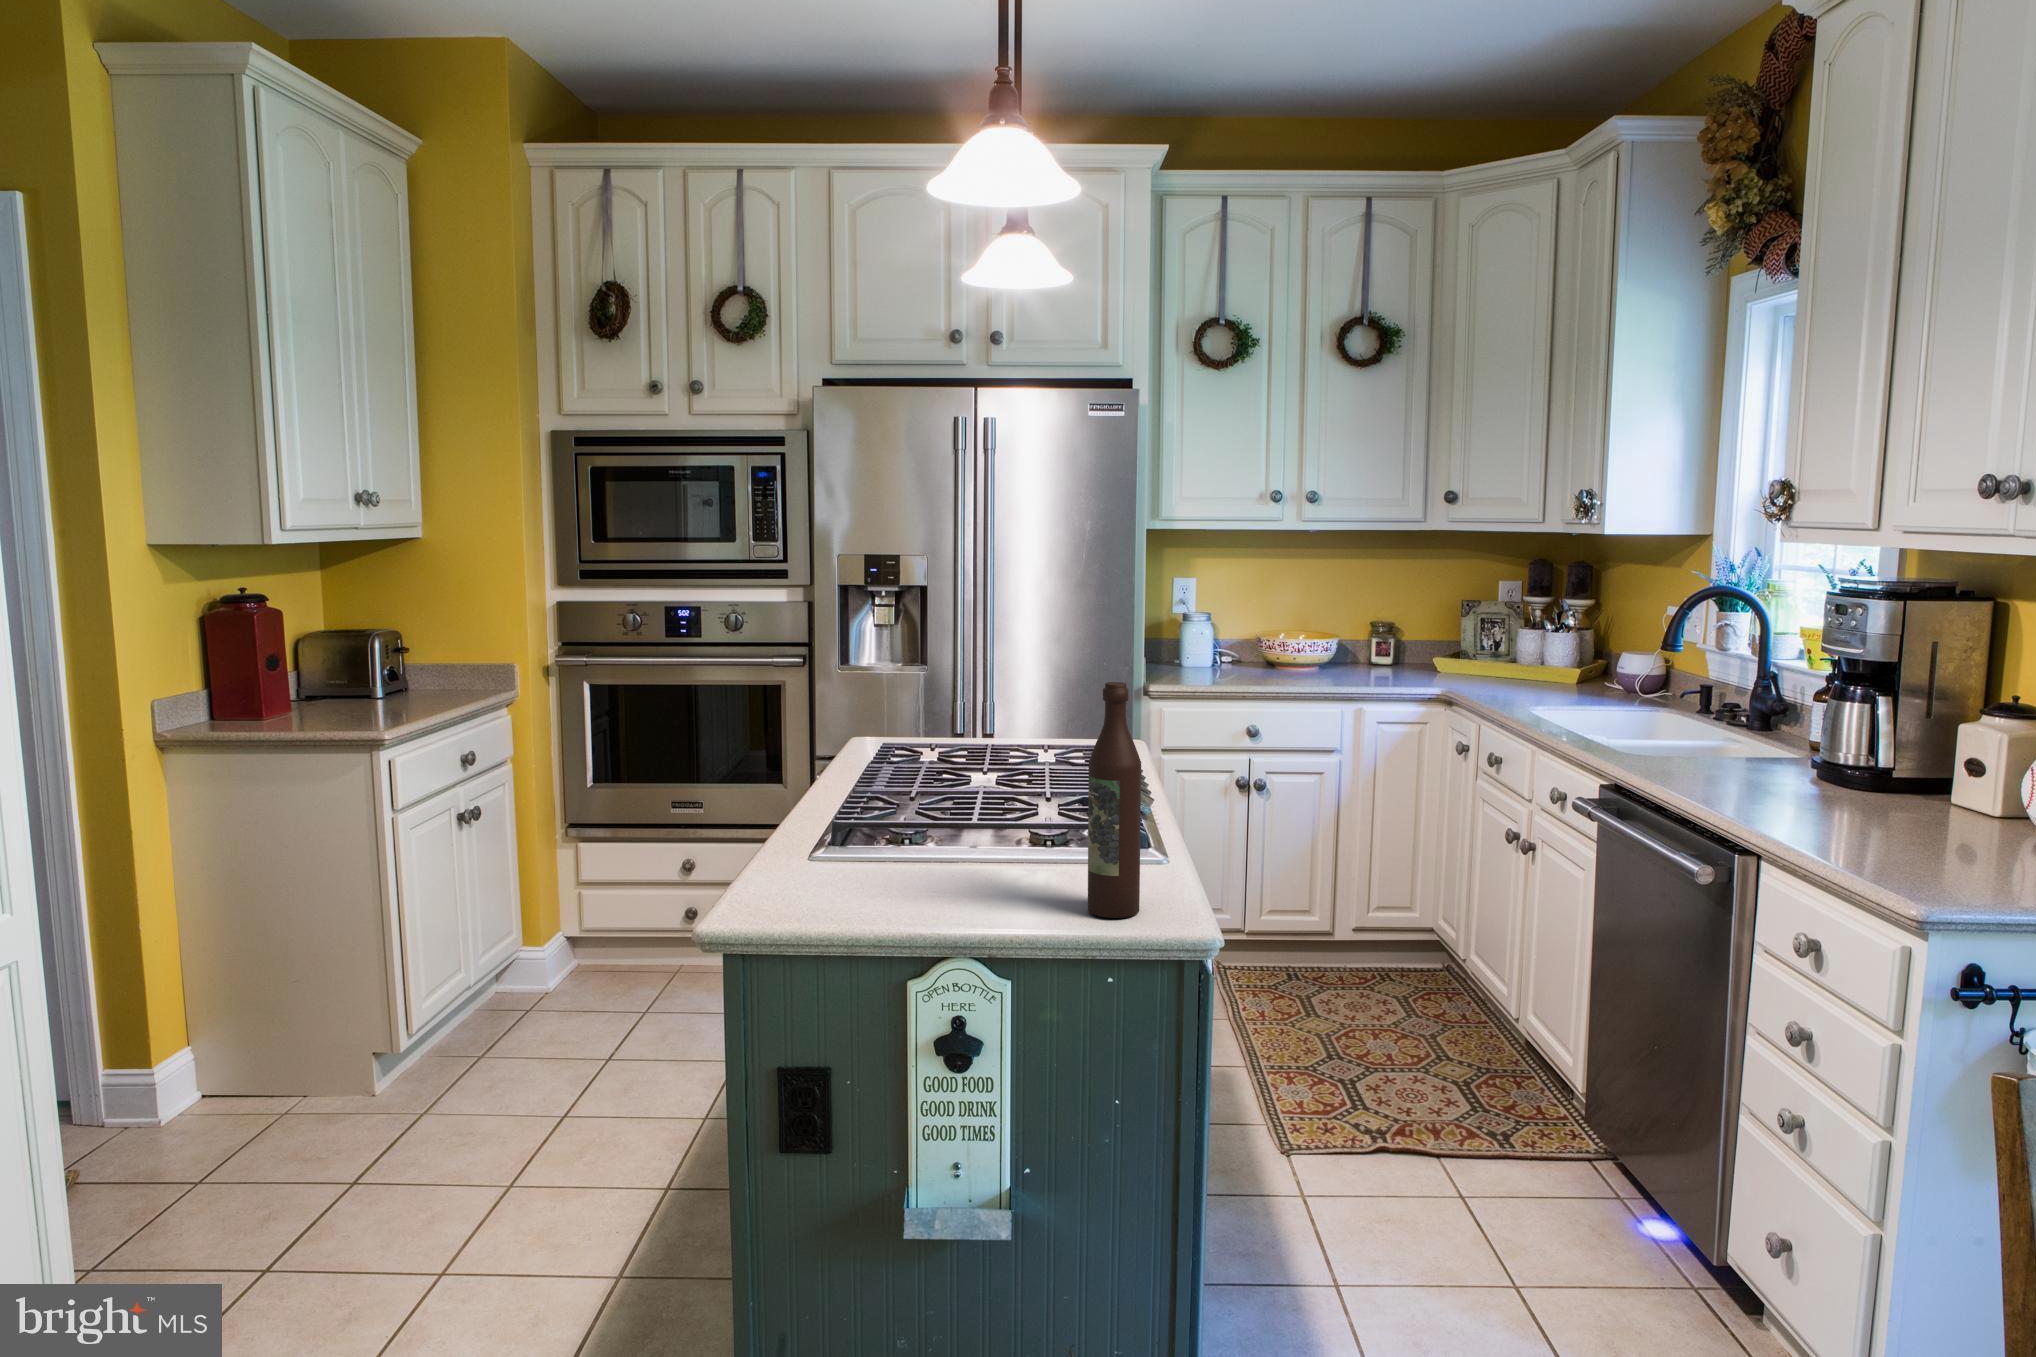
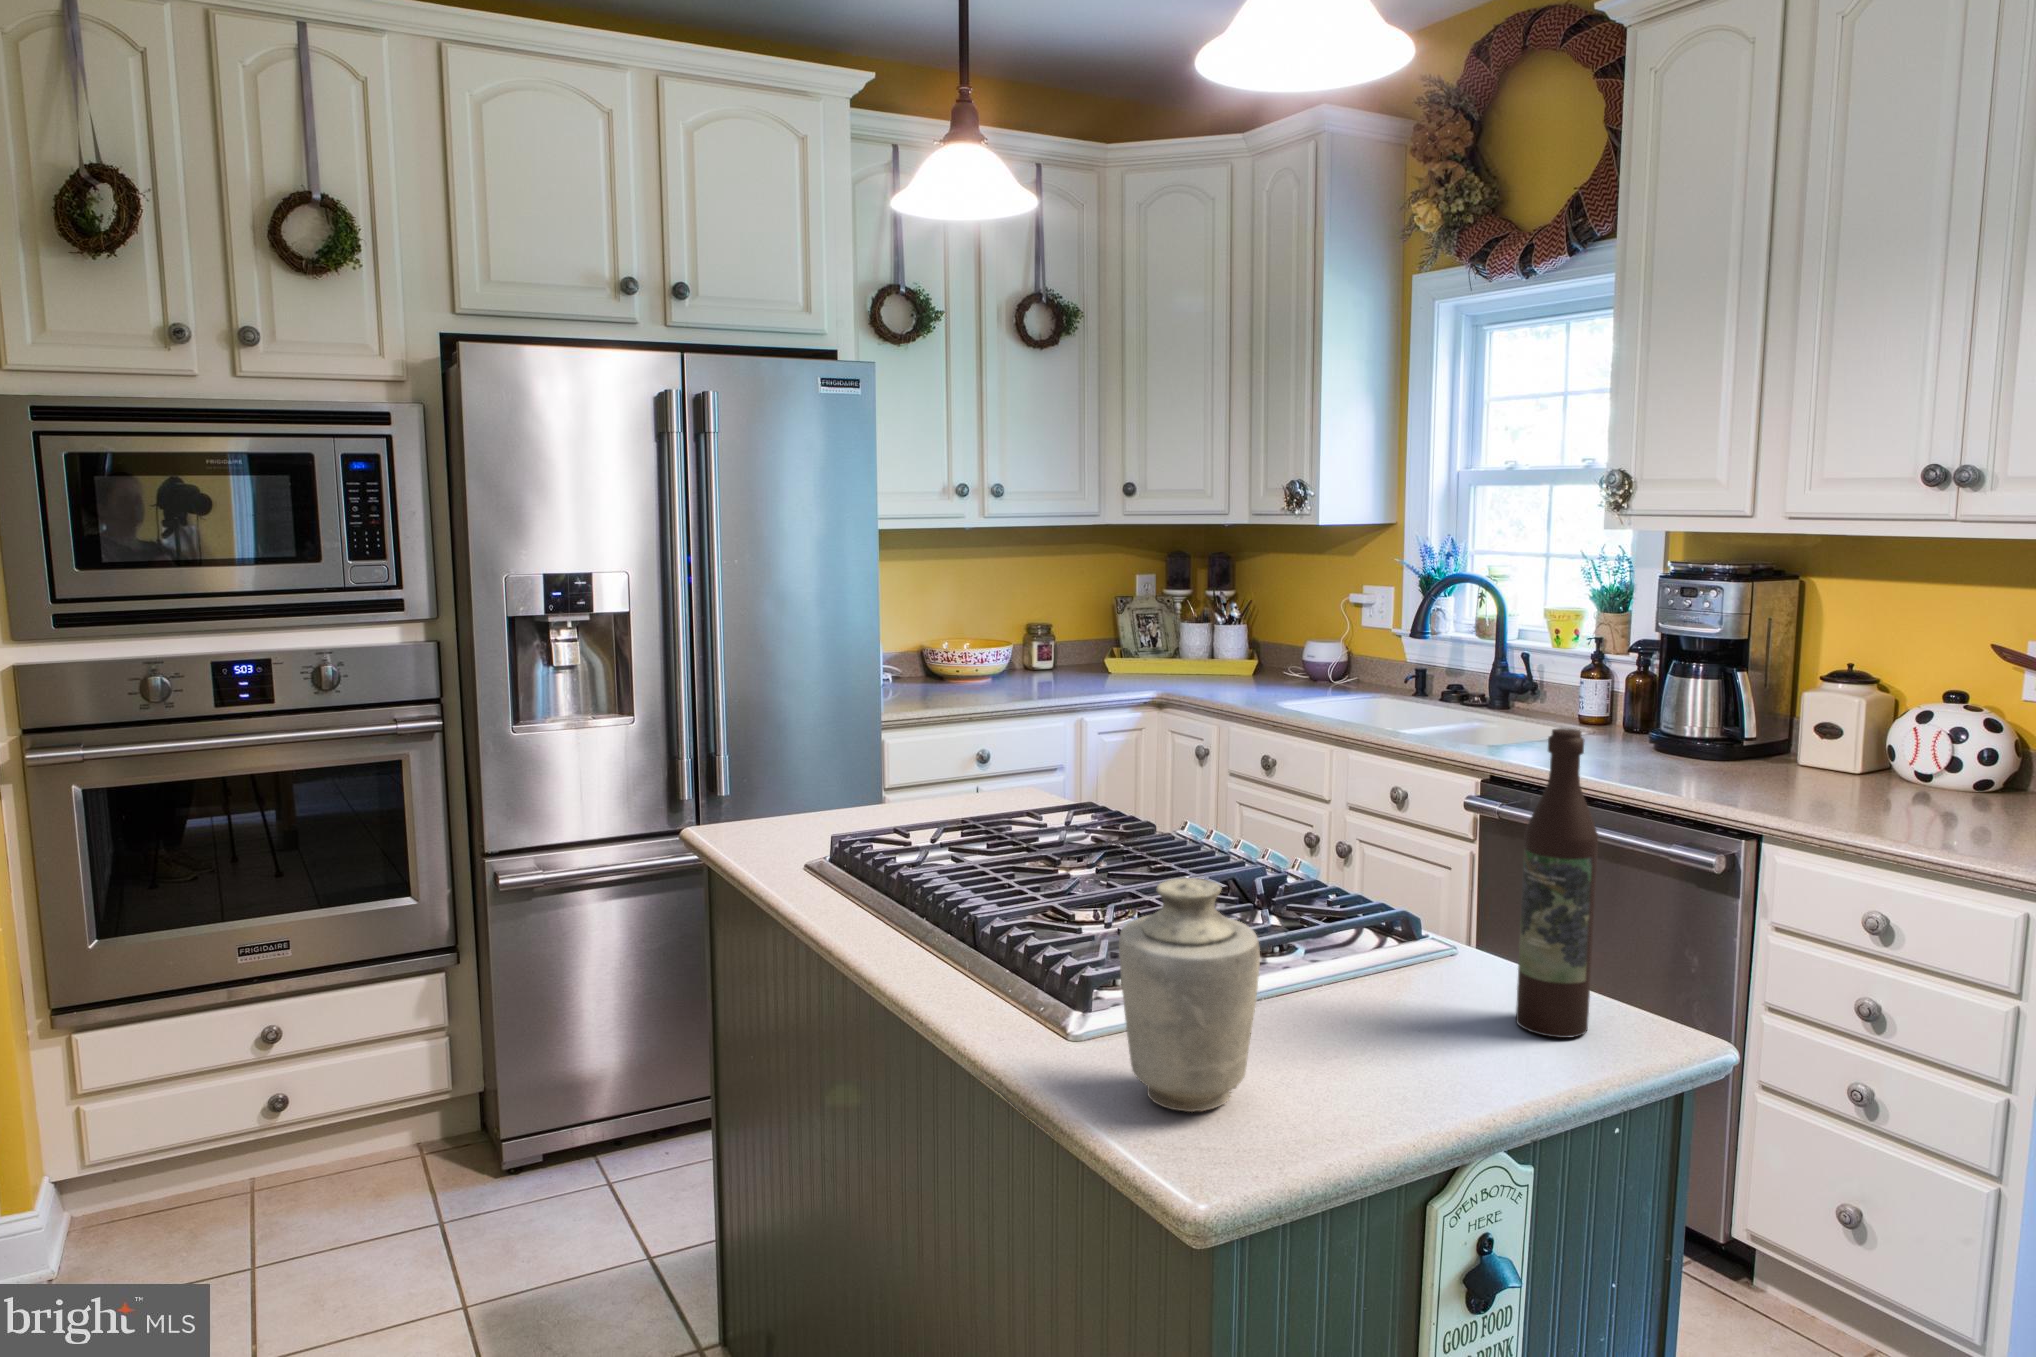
vase: none [759,755,852,908] -> present [1119,878,1260,1112]

